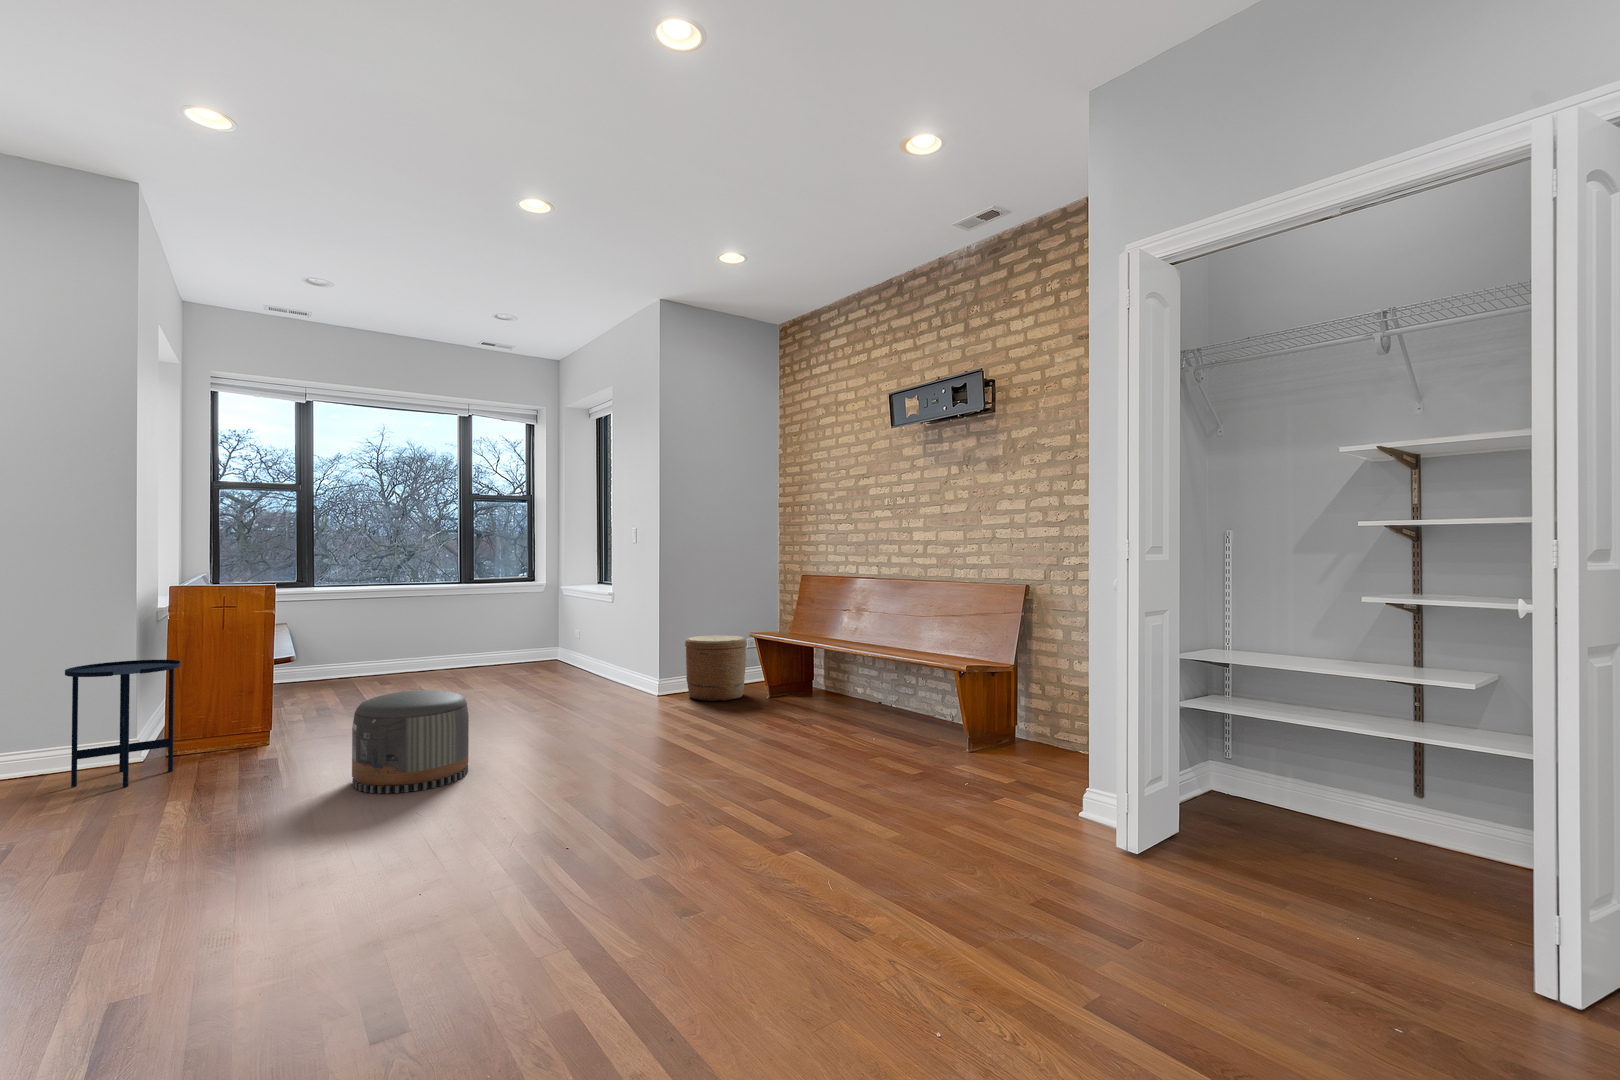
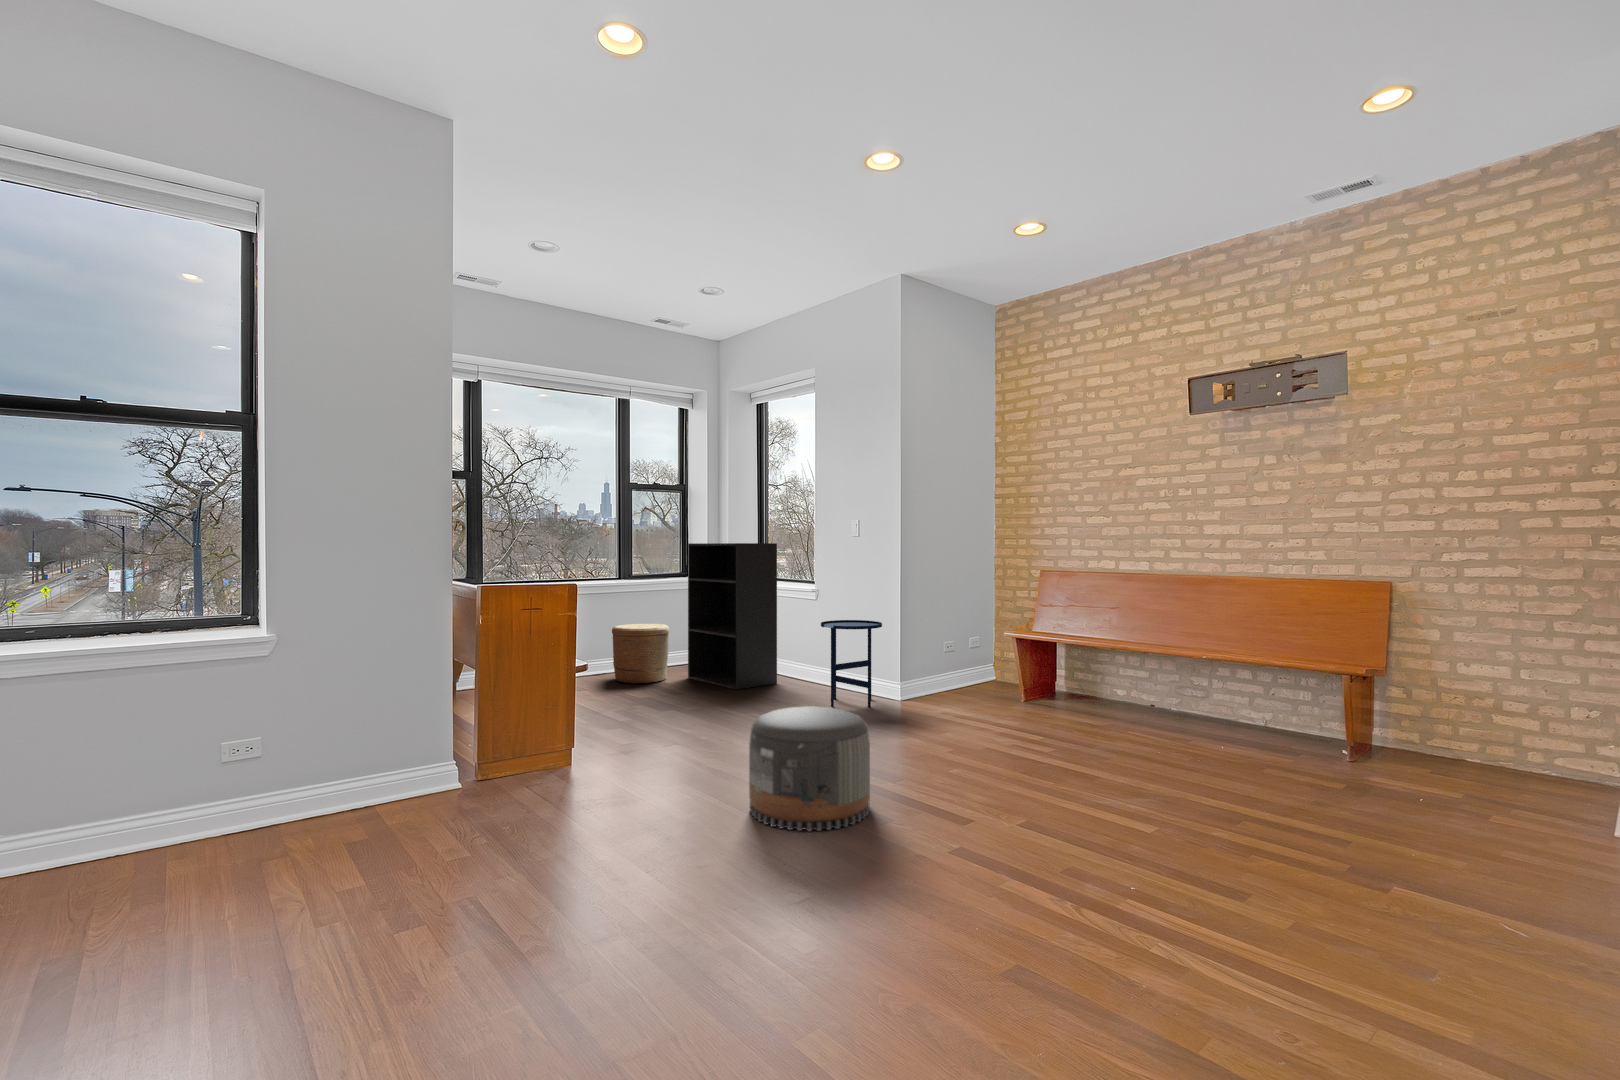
bookshelf: none [510,549,581,683] -> present [688,543,777,690]
woven basket: present [685,635,747,701] -> present [612,624,669,684]
side table: present [65,660,181,787] -> present [821,620,882,707]

